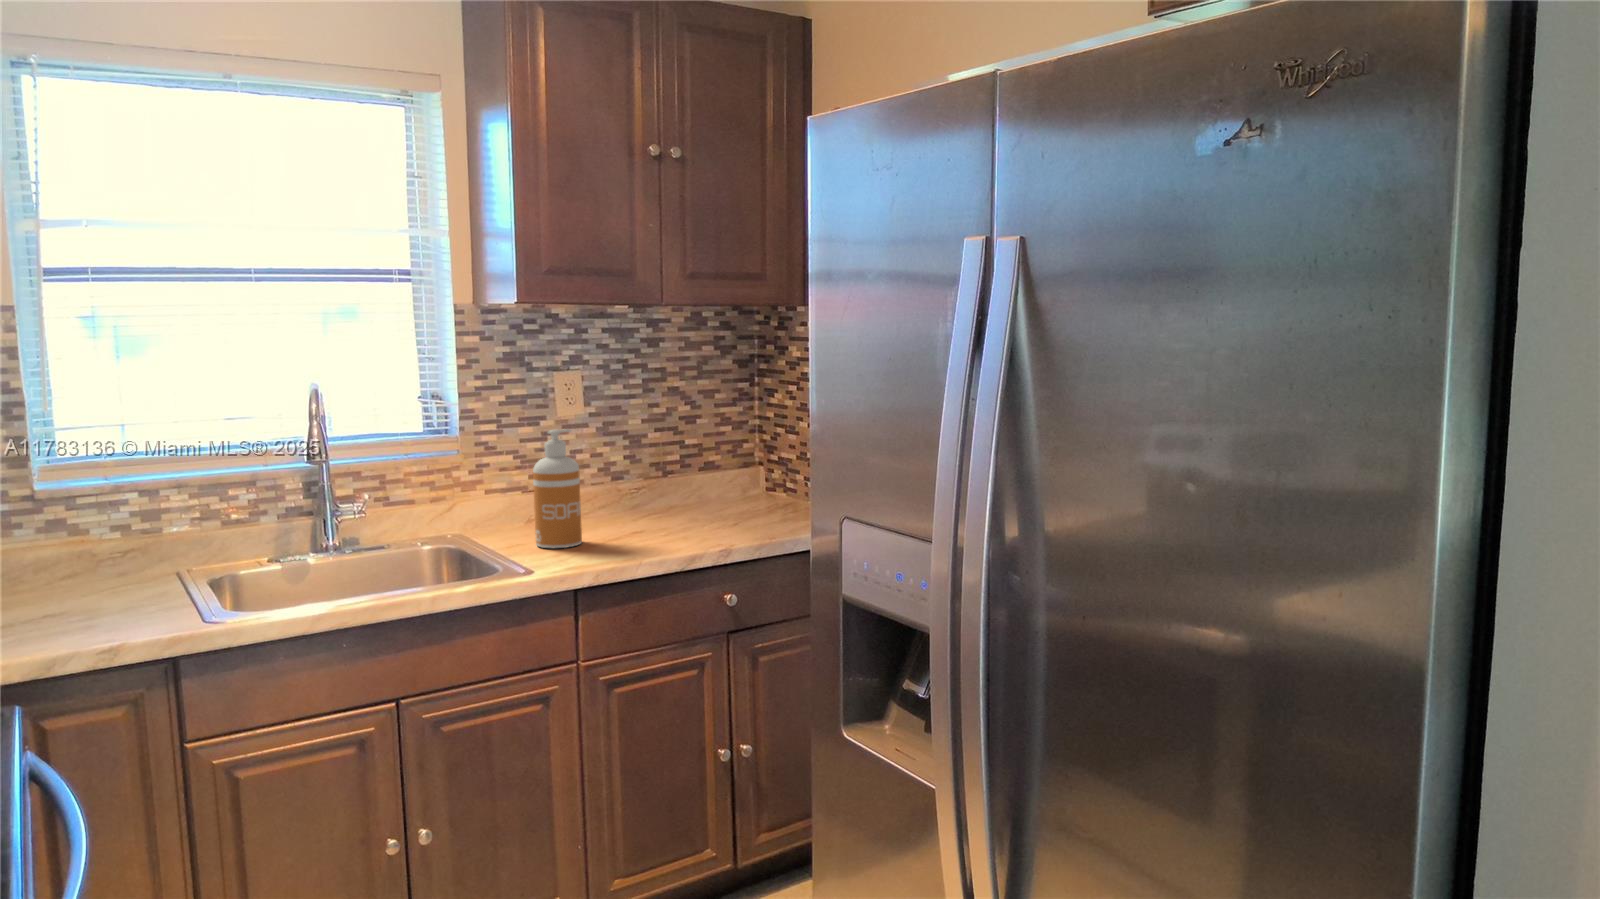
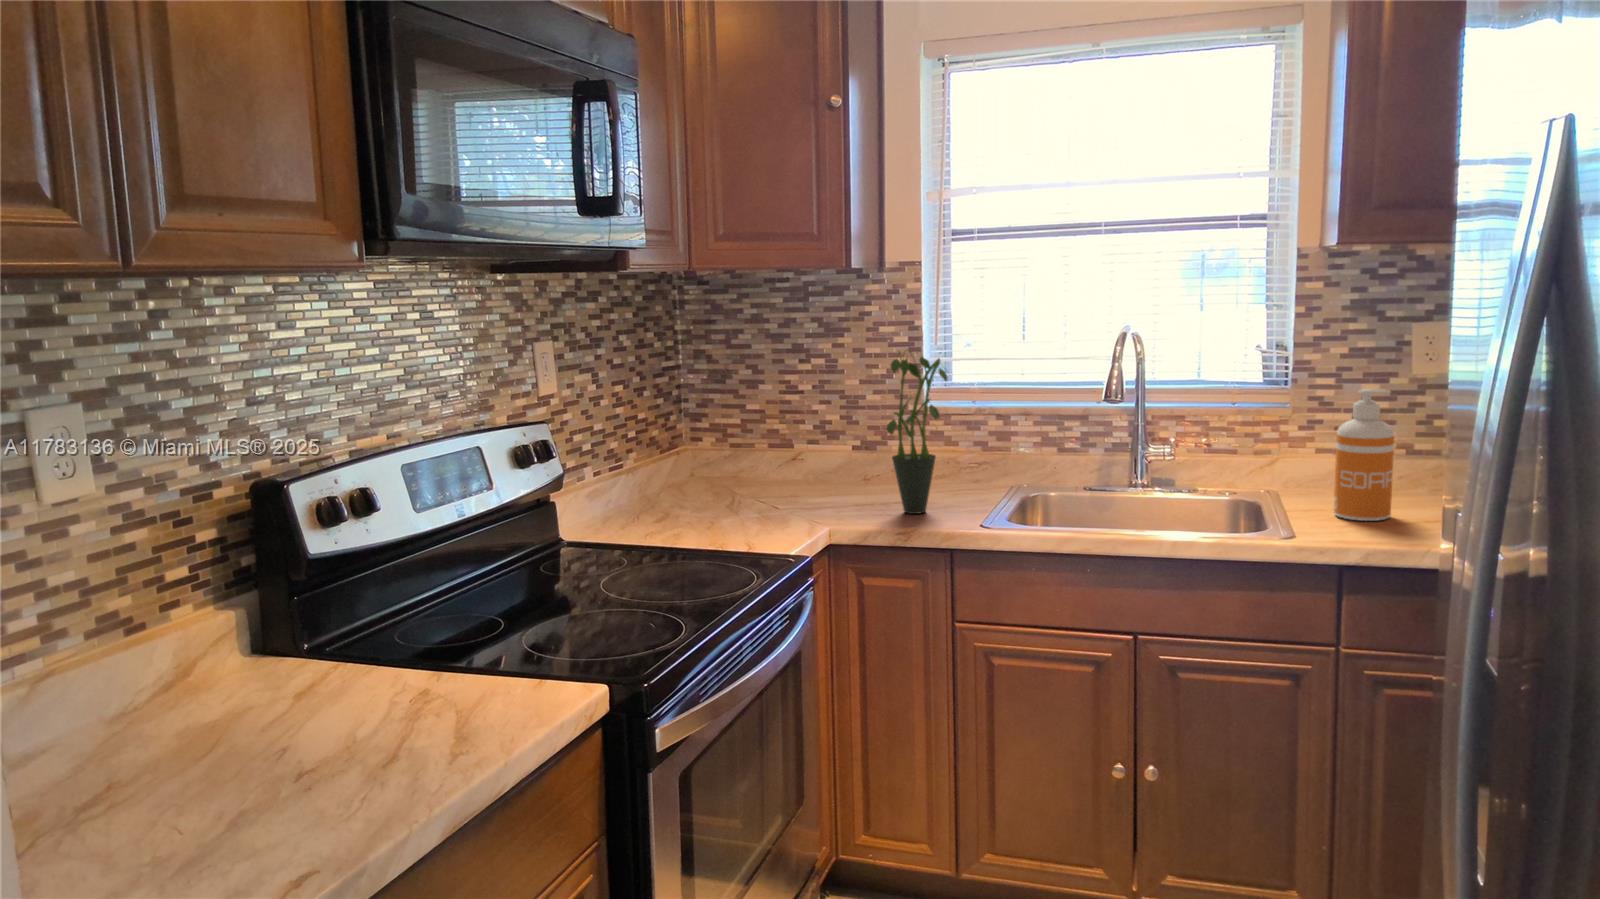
potted plant: none [46,413,137,621] -> present [887,350,947,514]

